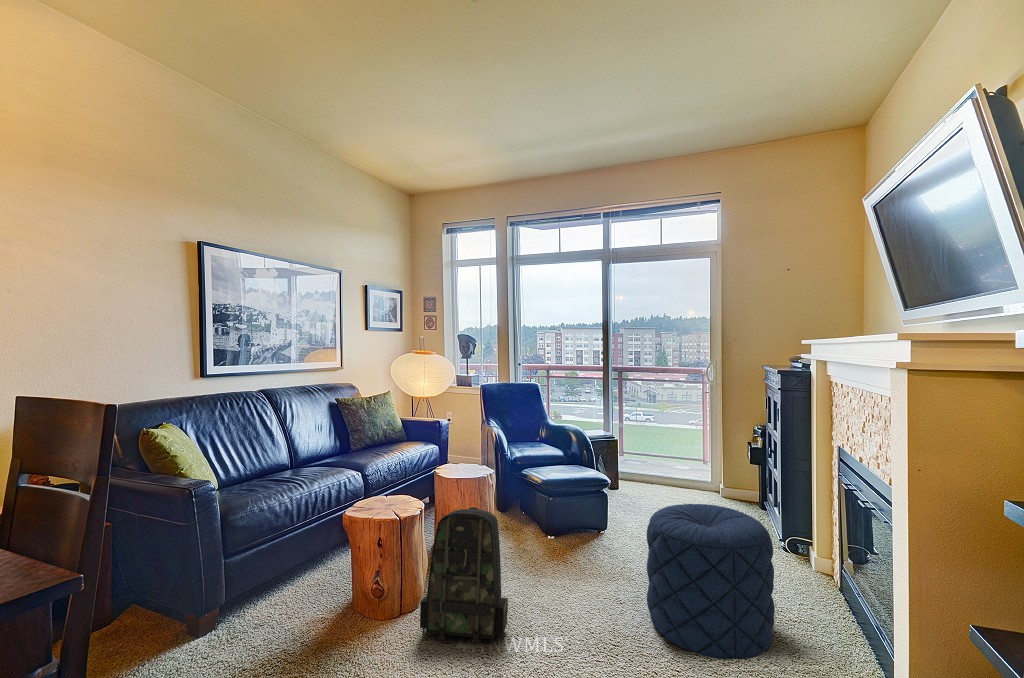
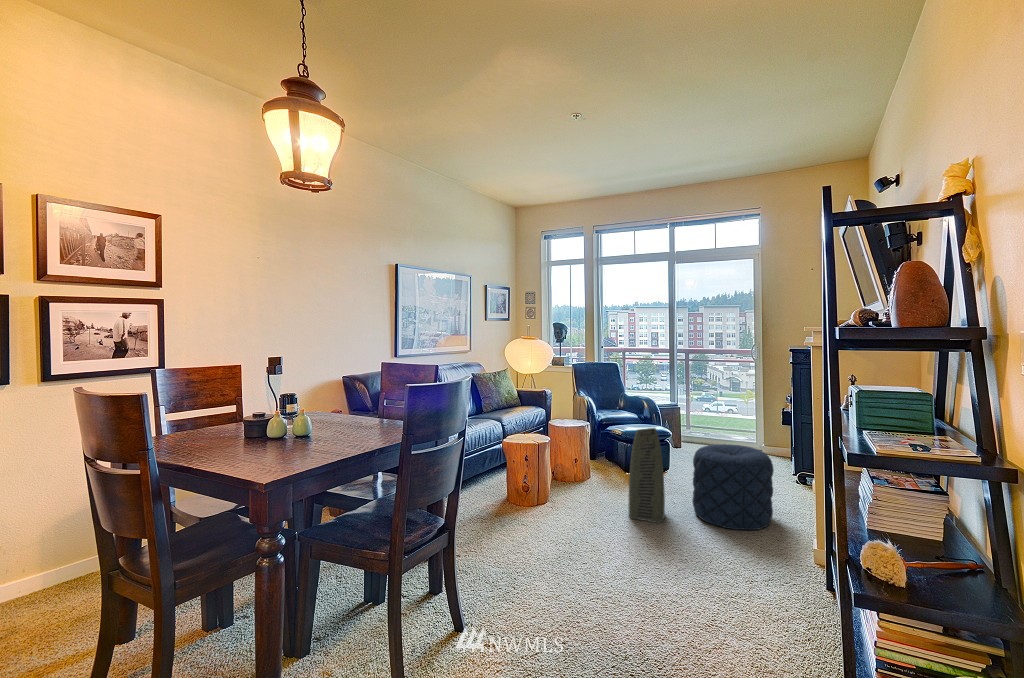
air purifier: none [547,483,605,652] -> present [628,428,665,523]
backpack: present [420,507,508,643] -> none [553,441,605,515]

